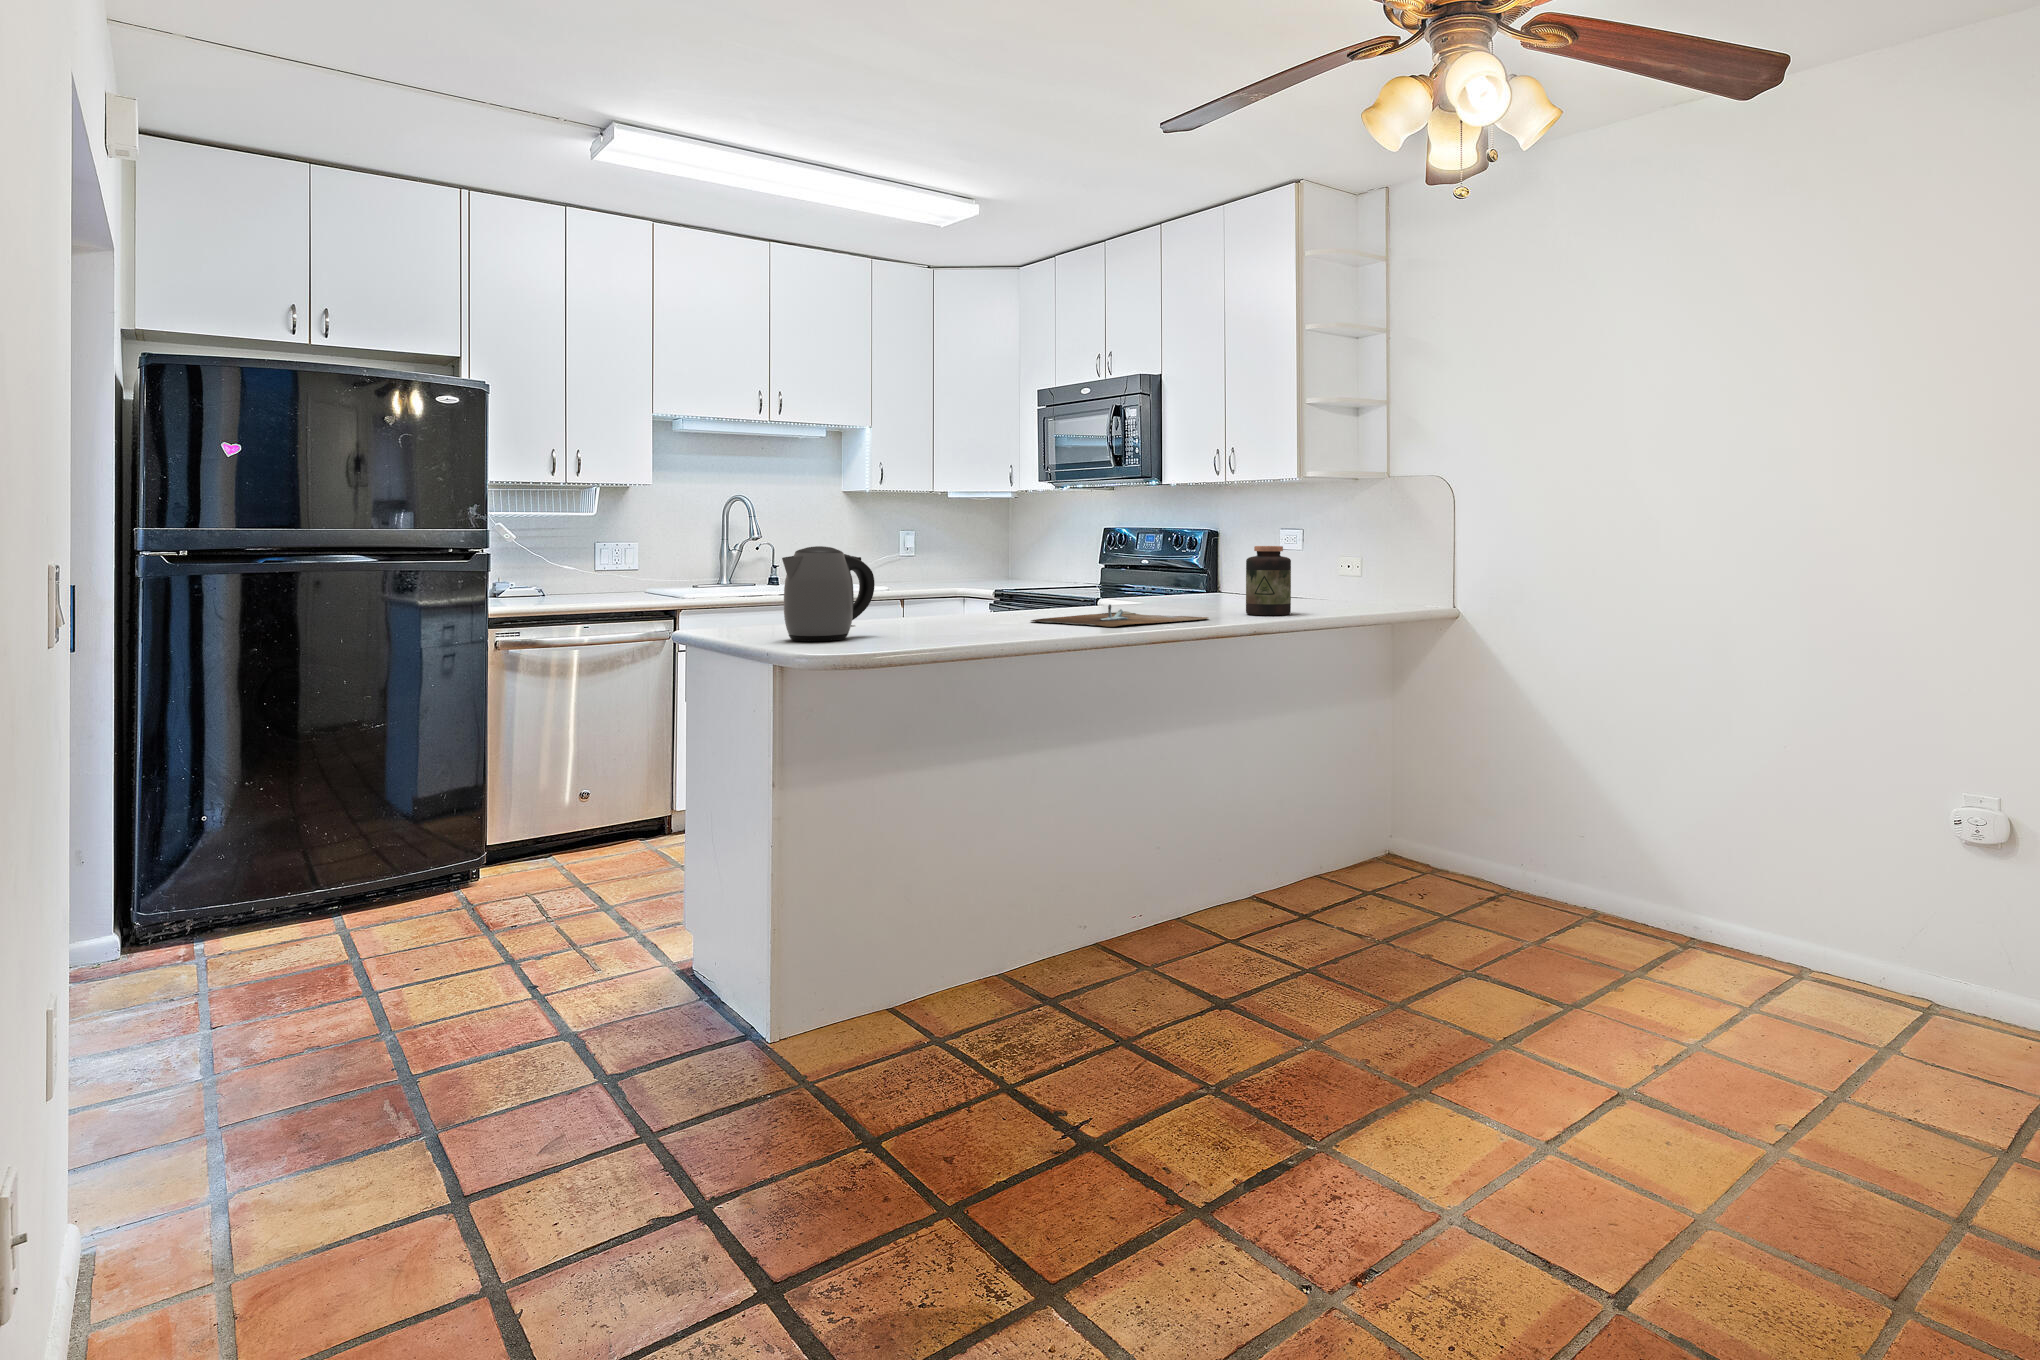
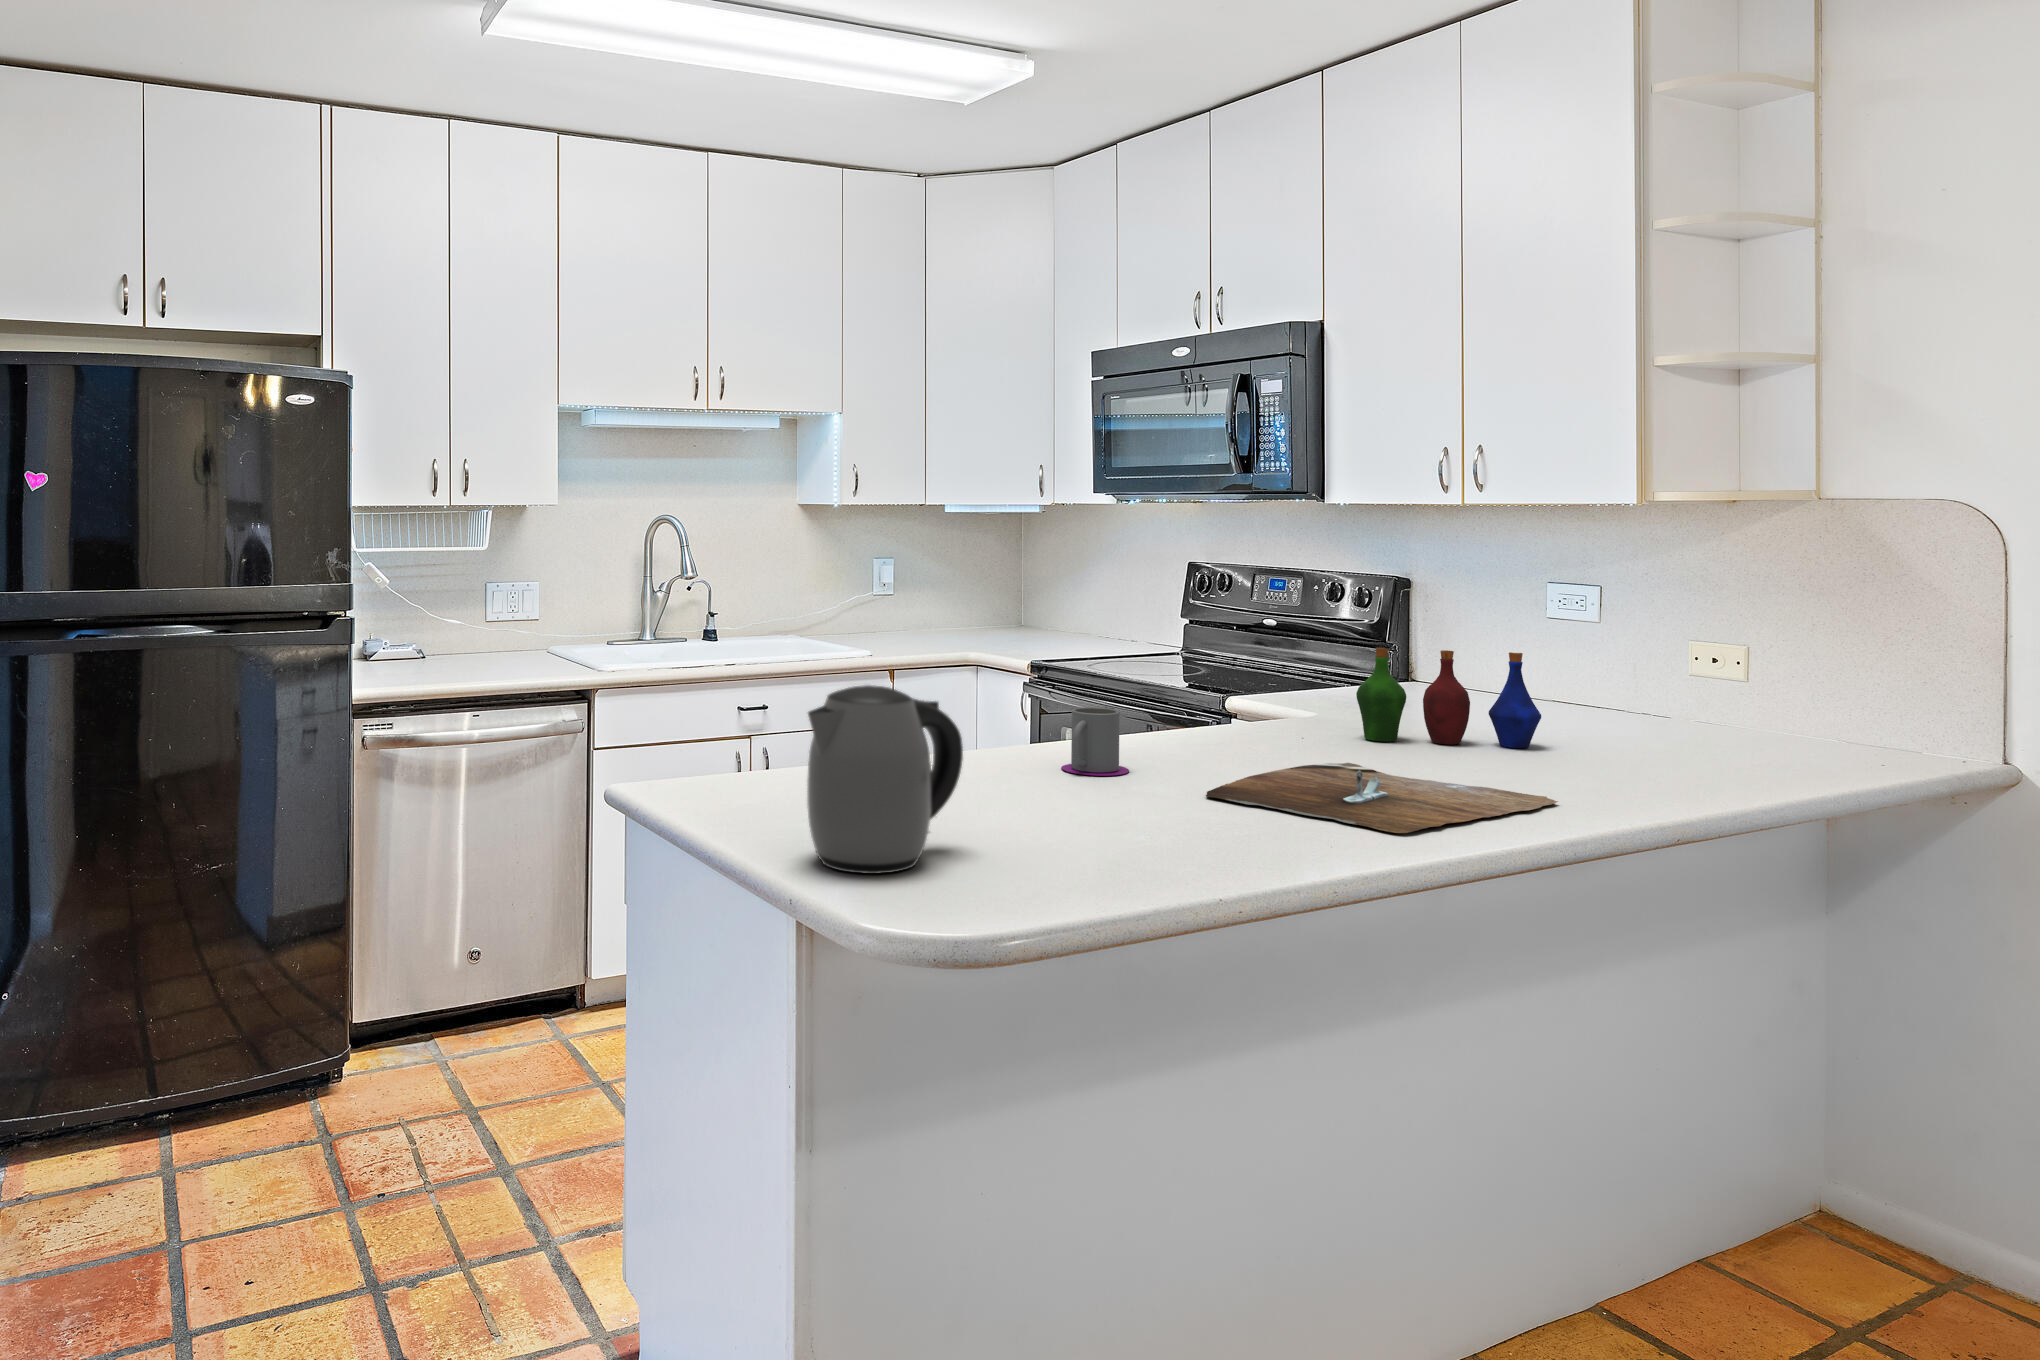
jar: present [1246,546,1291,615] -> none [1597,650,1699,791]
bottle: none [1146,555,1240,607] -> present [1356,648,1541,748]
mug: none [961,583,1000,618] -> present [1061,707,1129,776]

